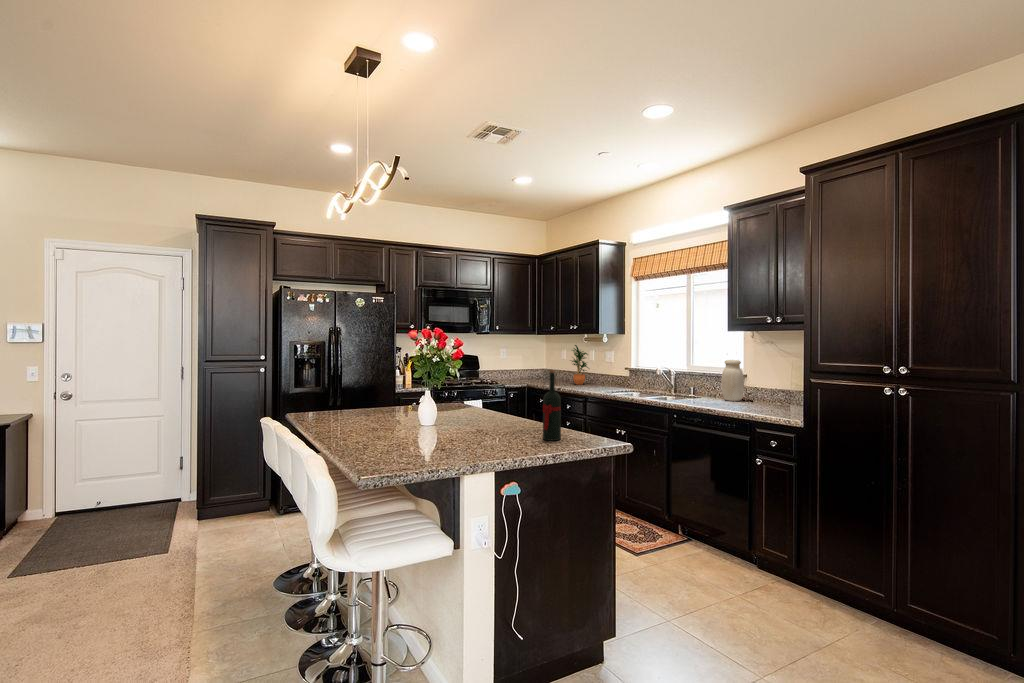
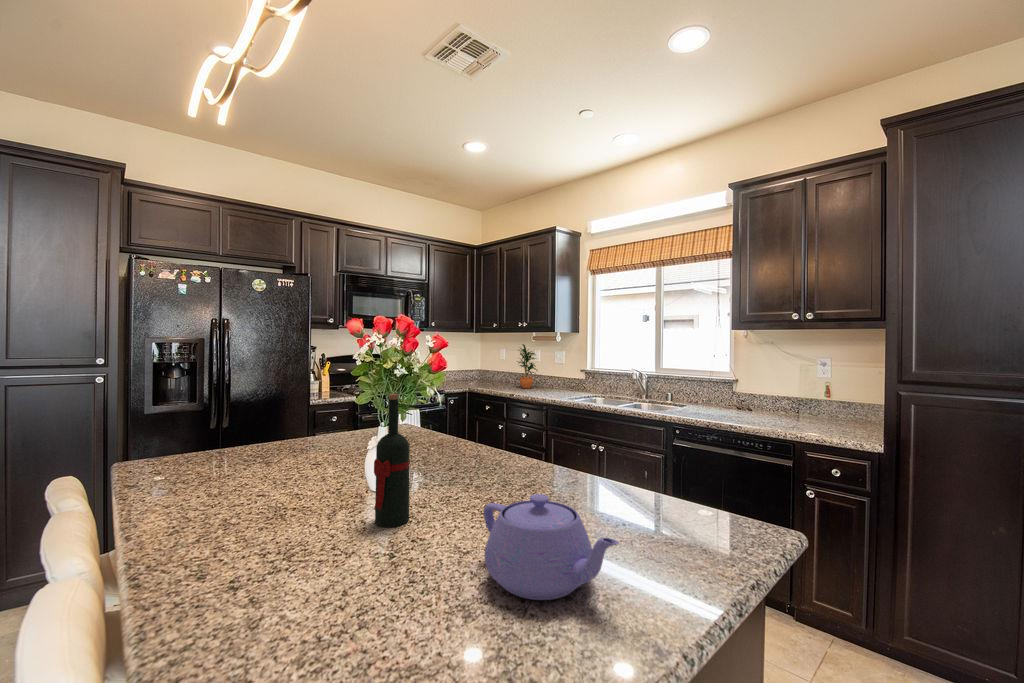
jar: present [721,360,744,401] -> none [713,363,740,410]
wine bottle: present [543,370,561,441] -> present [374,394,410,527]
teapot: none [450,408,497,448] -> present [484,494,619,600]

